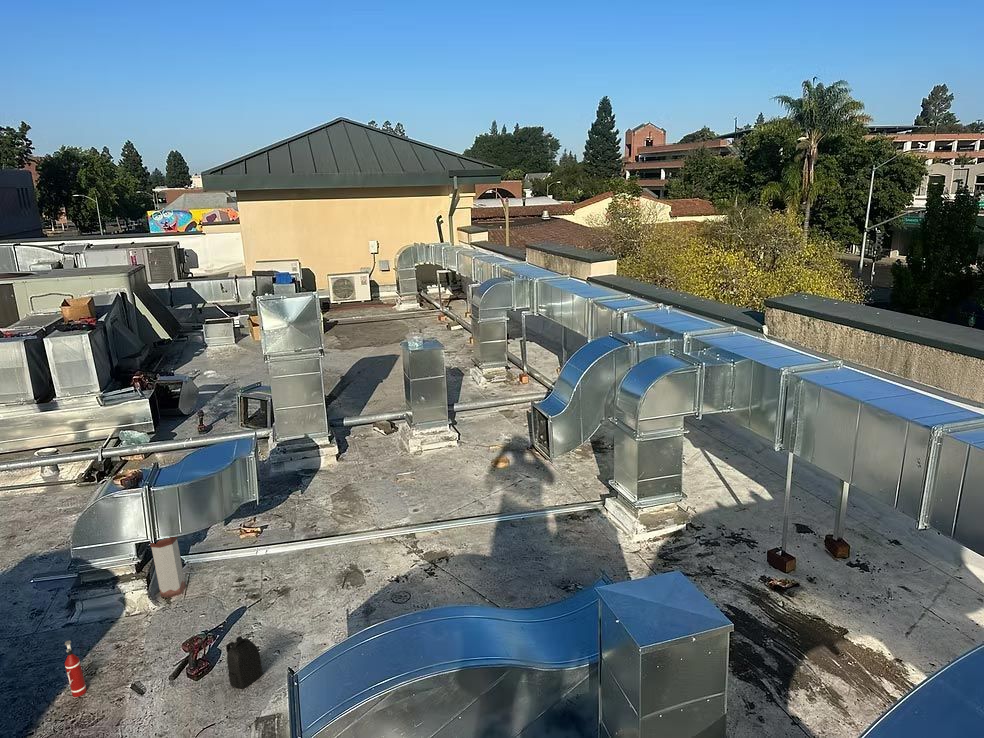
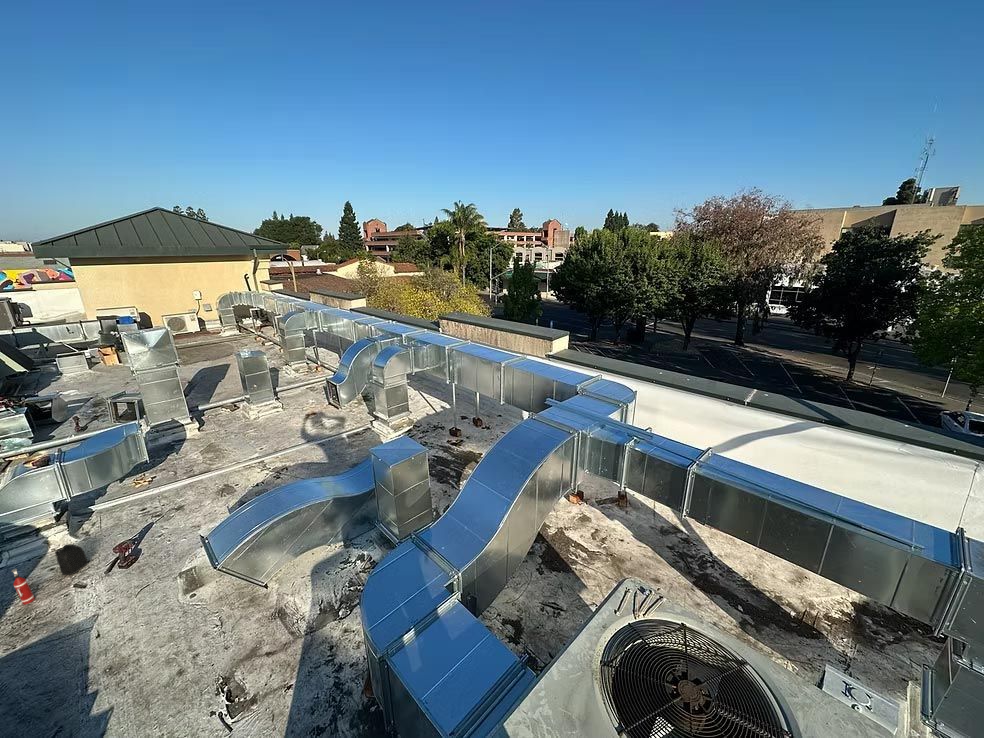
trash can: present [150,537,185,597] -> none [64,489,99,534]
backpack: present [226,636,262,689] -> present [55,545,88,575]

